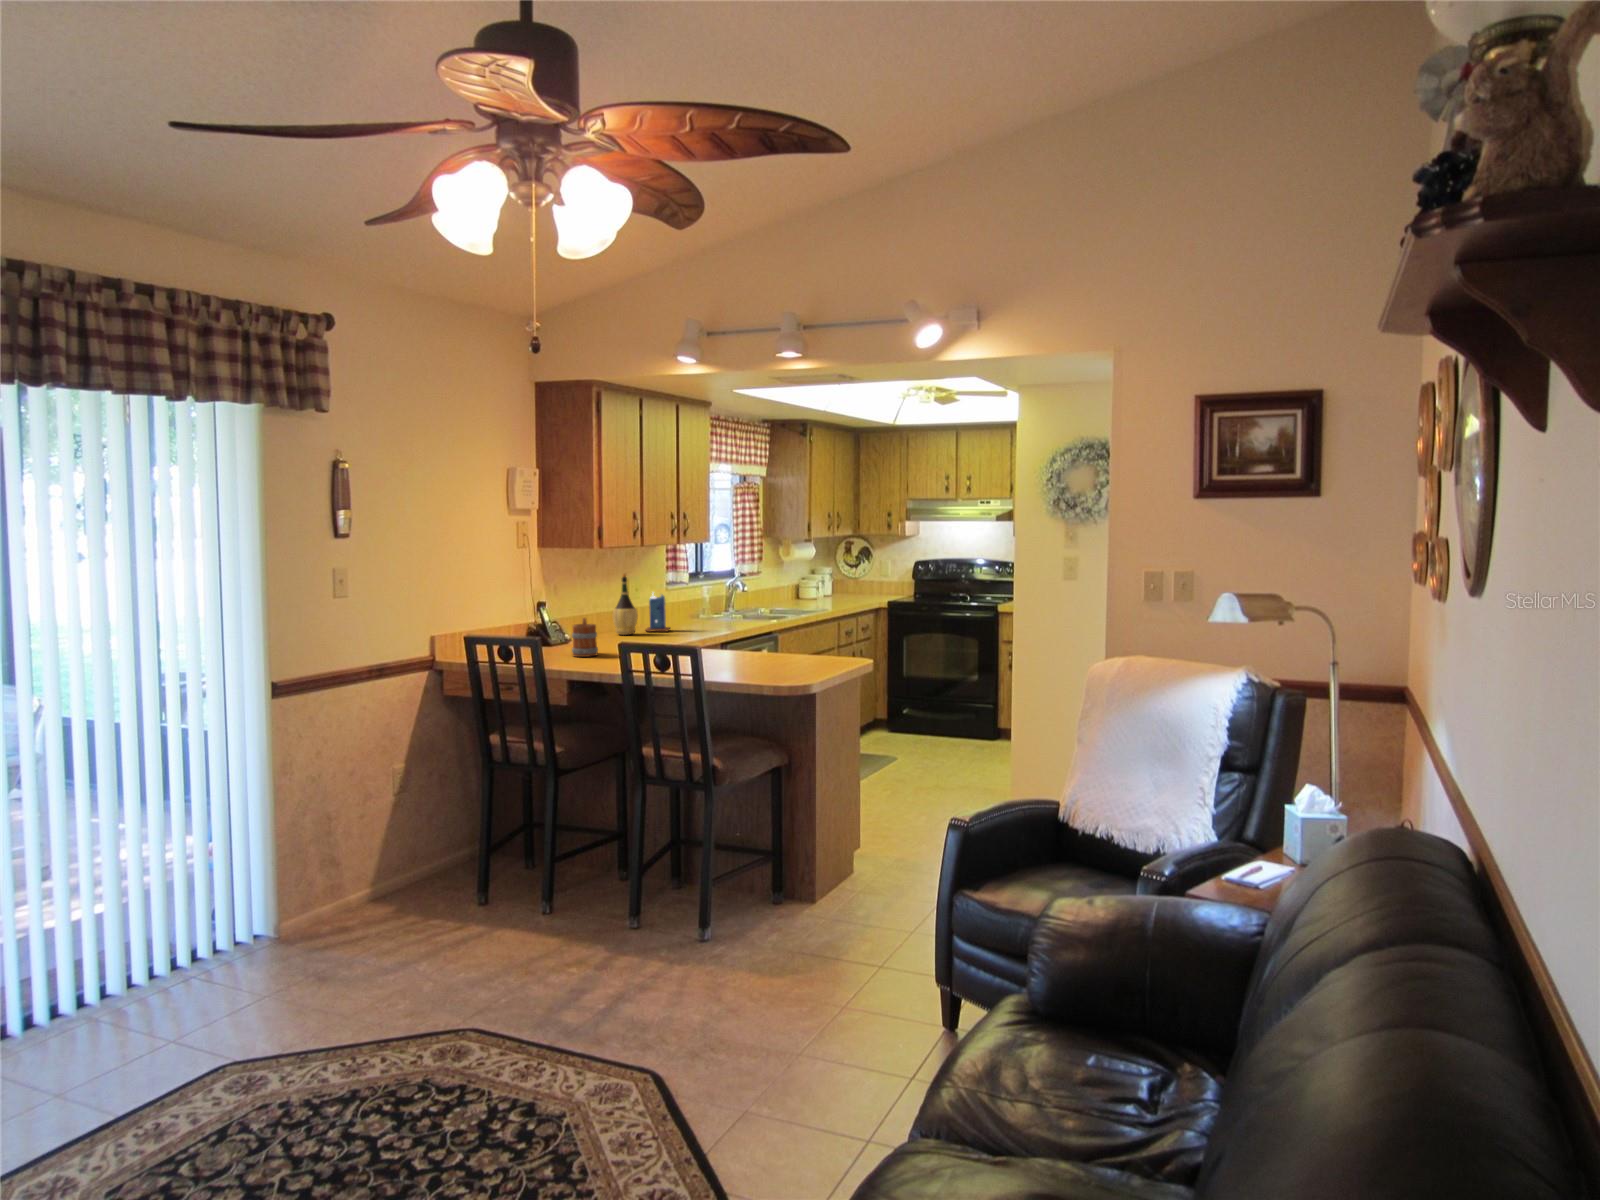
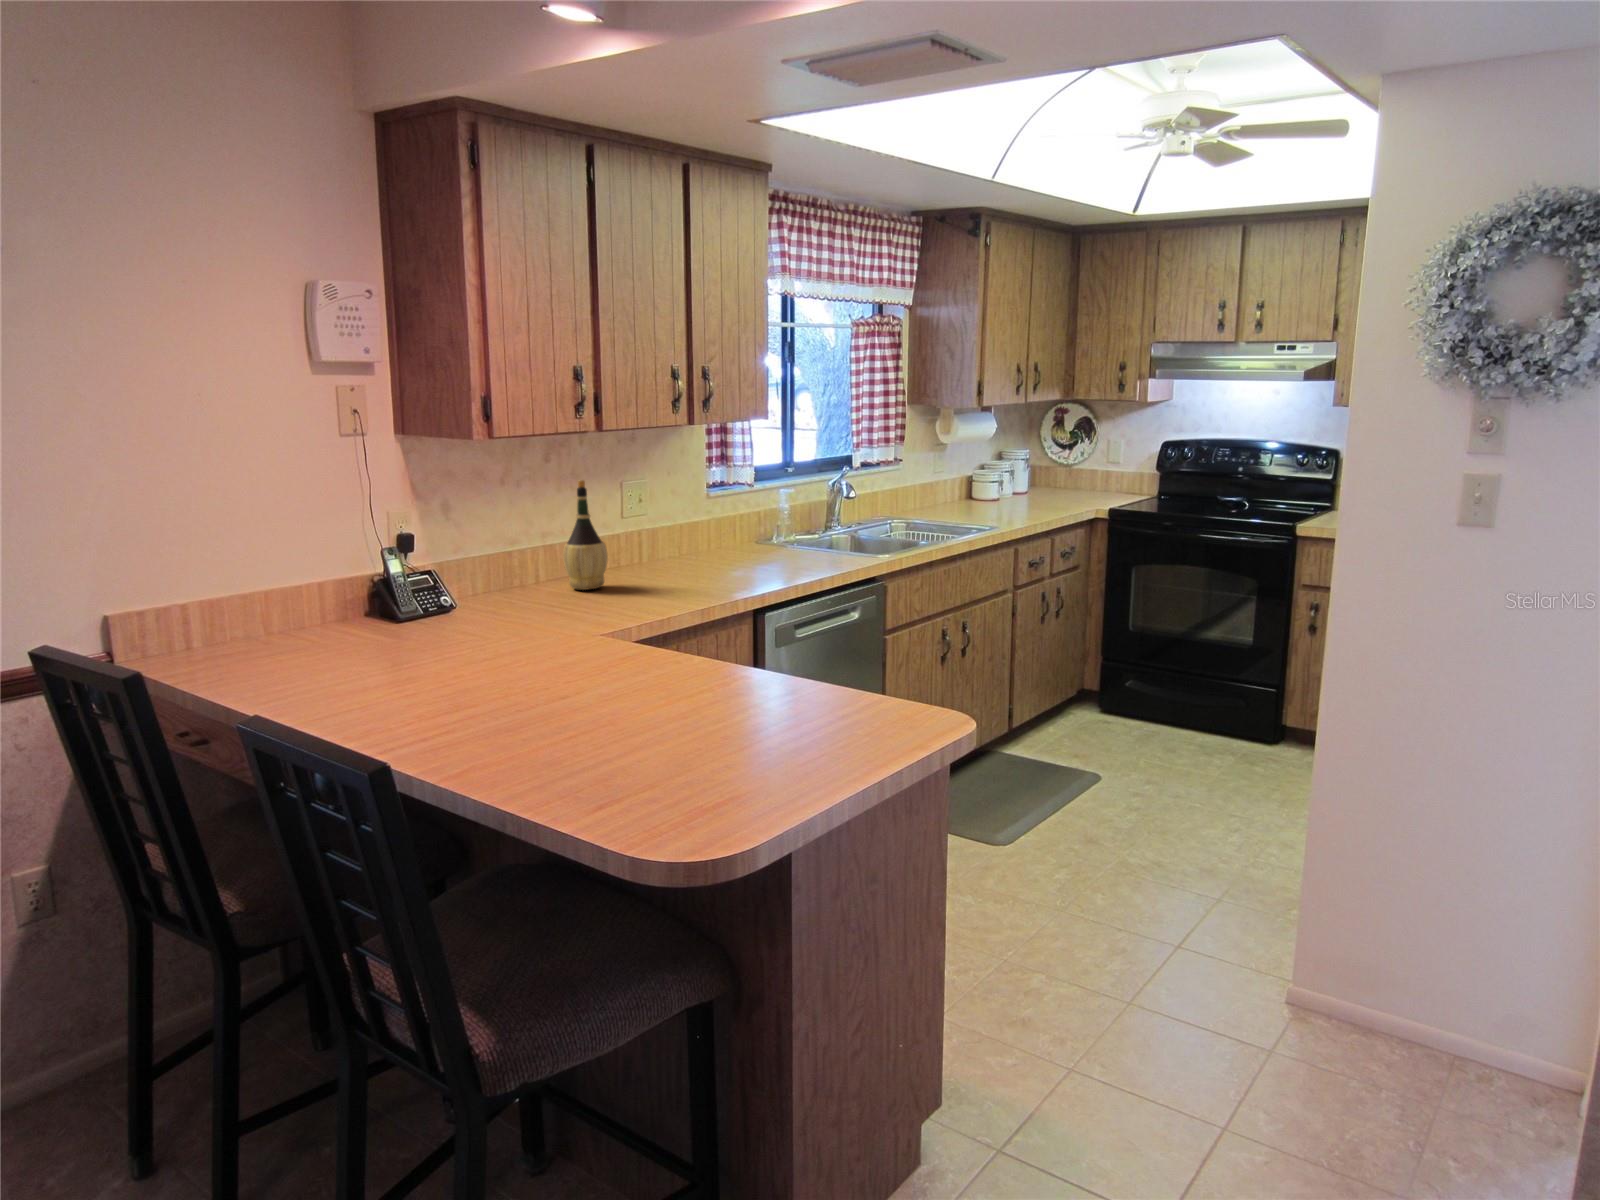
candle: present [646,594,671,632] -> none [630,511,680,582]
mug: present [572,618,598,657] -> none [383,583,442,666]

